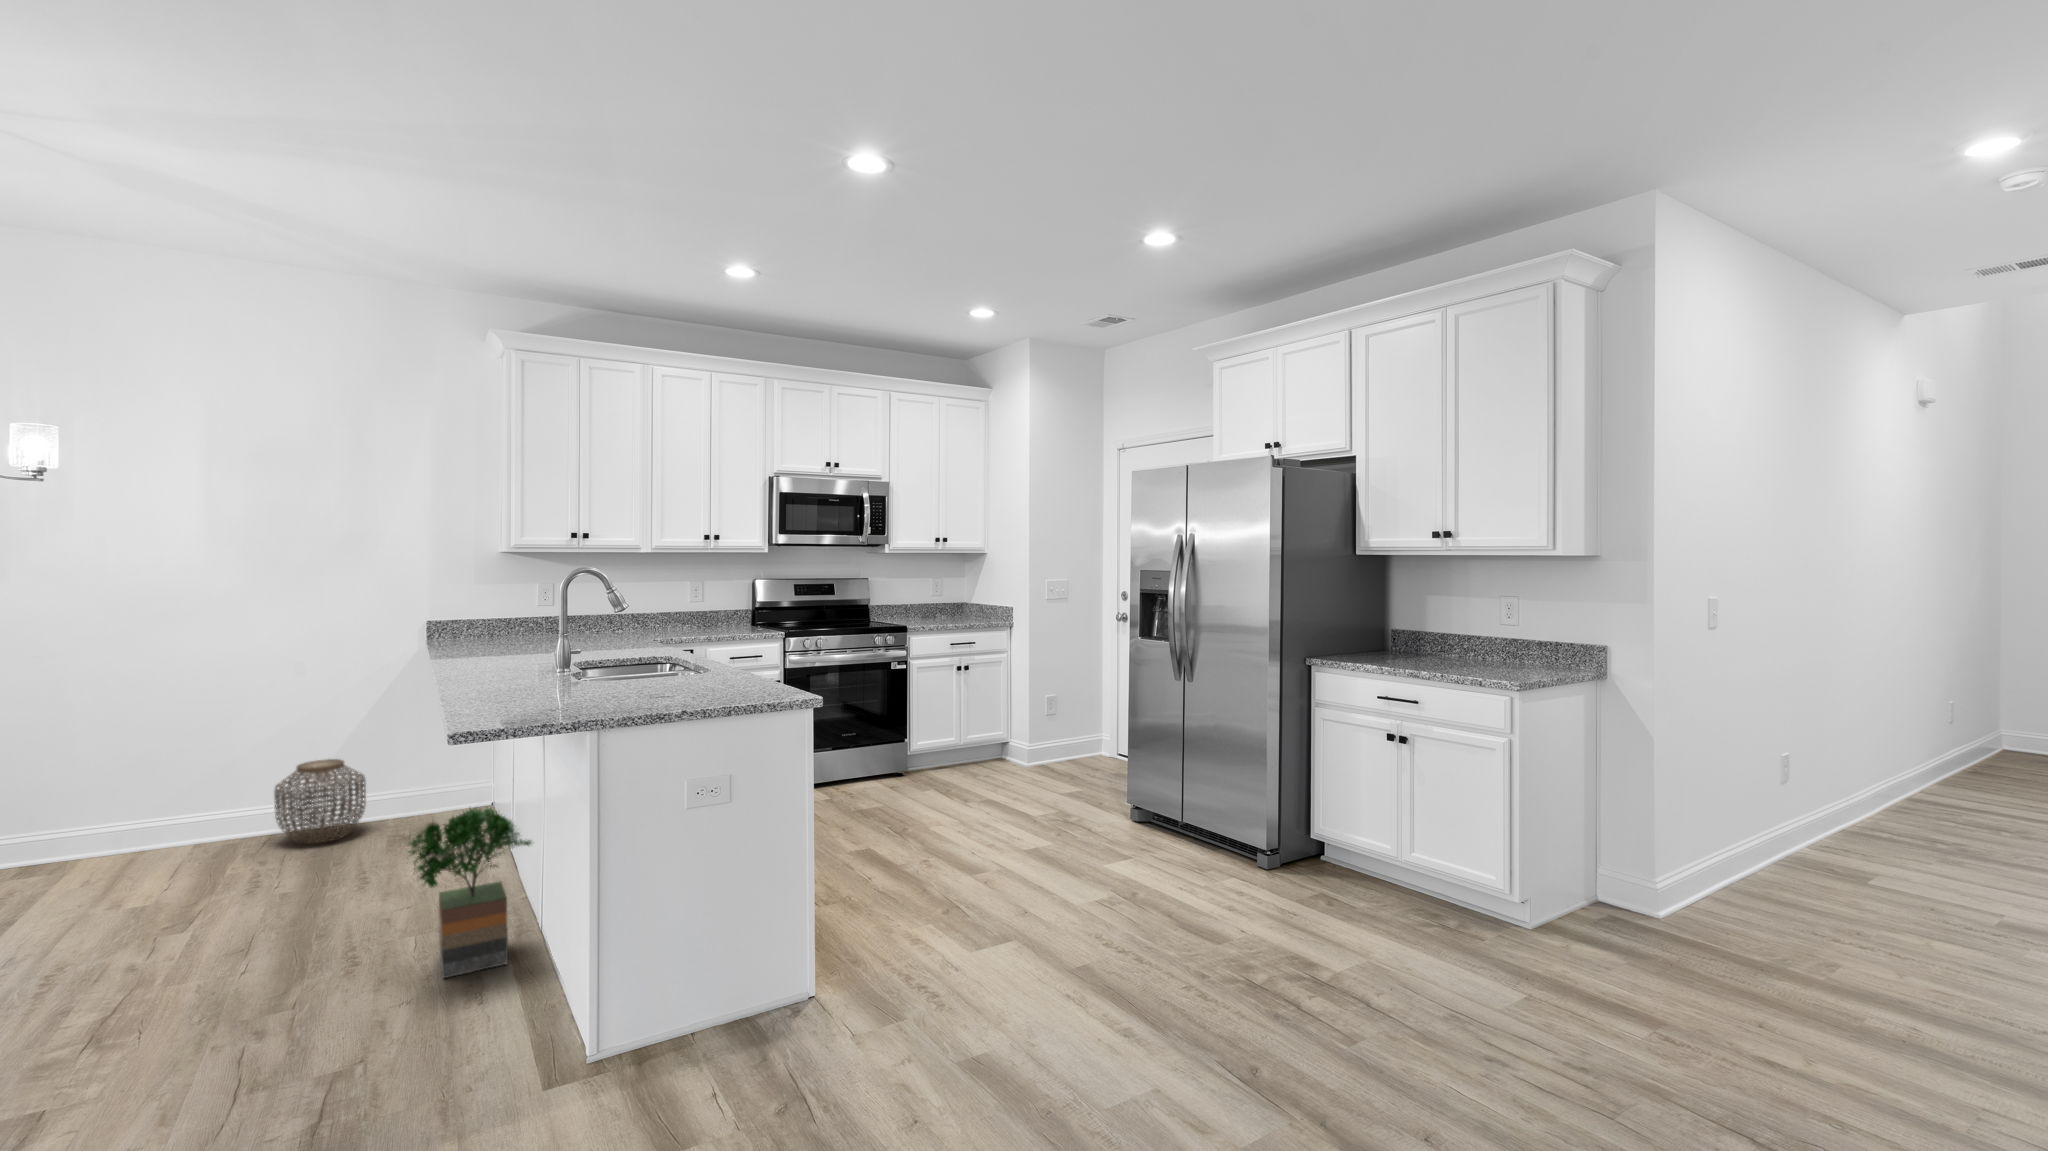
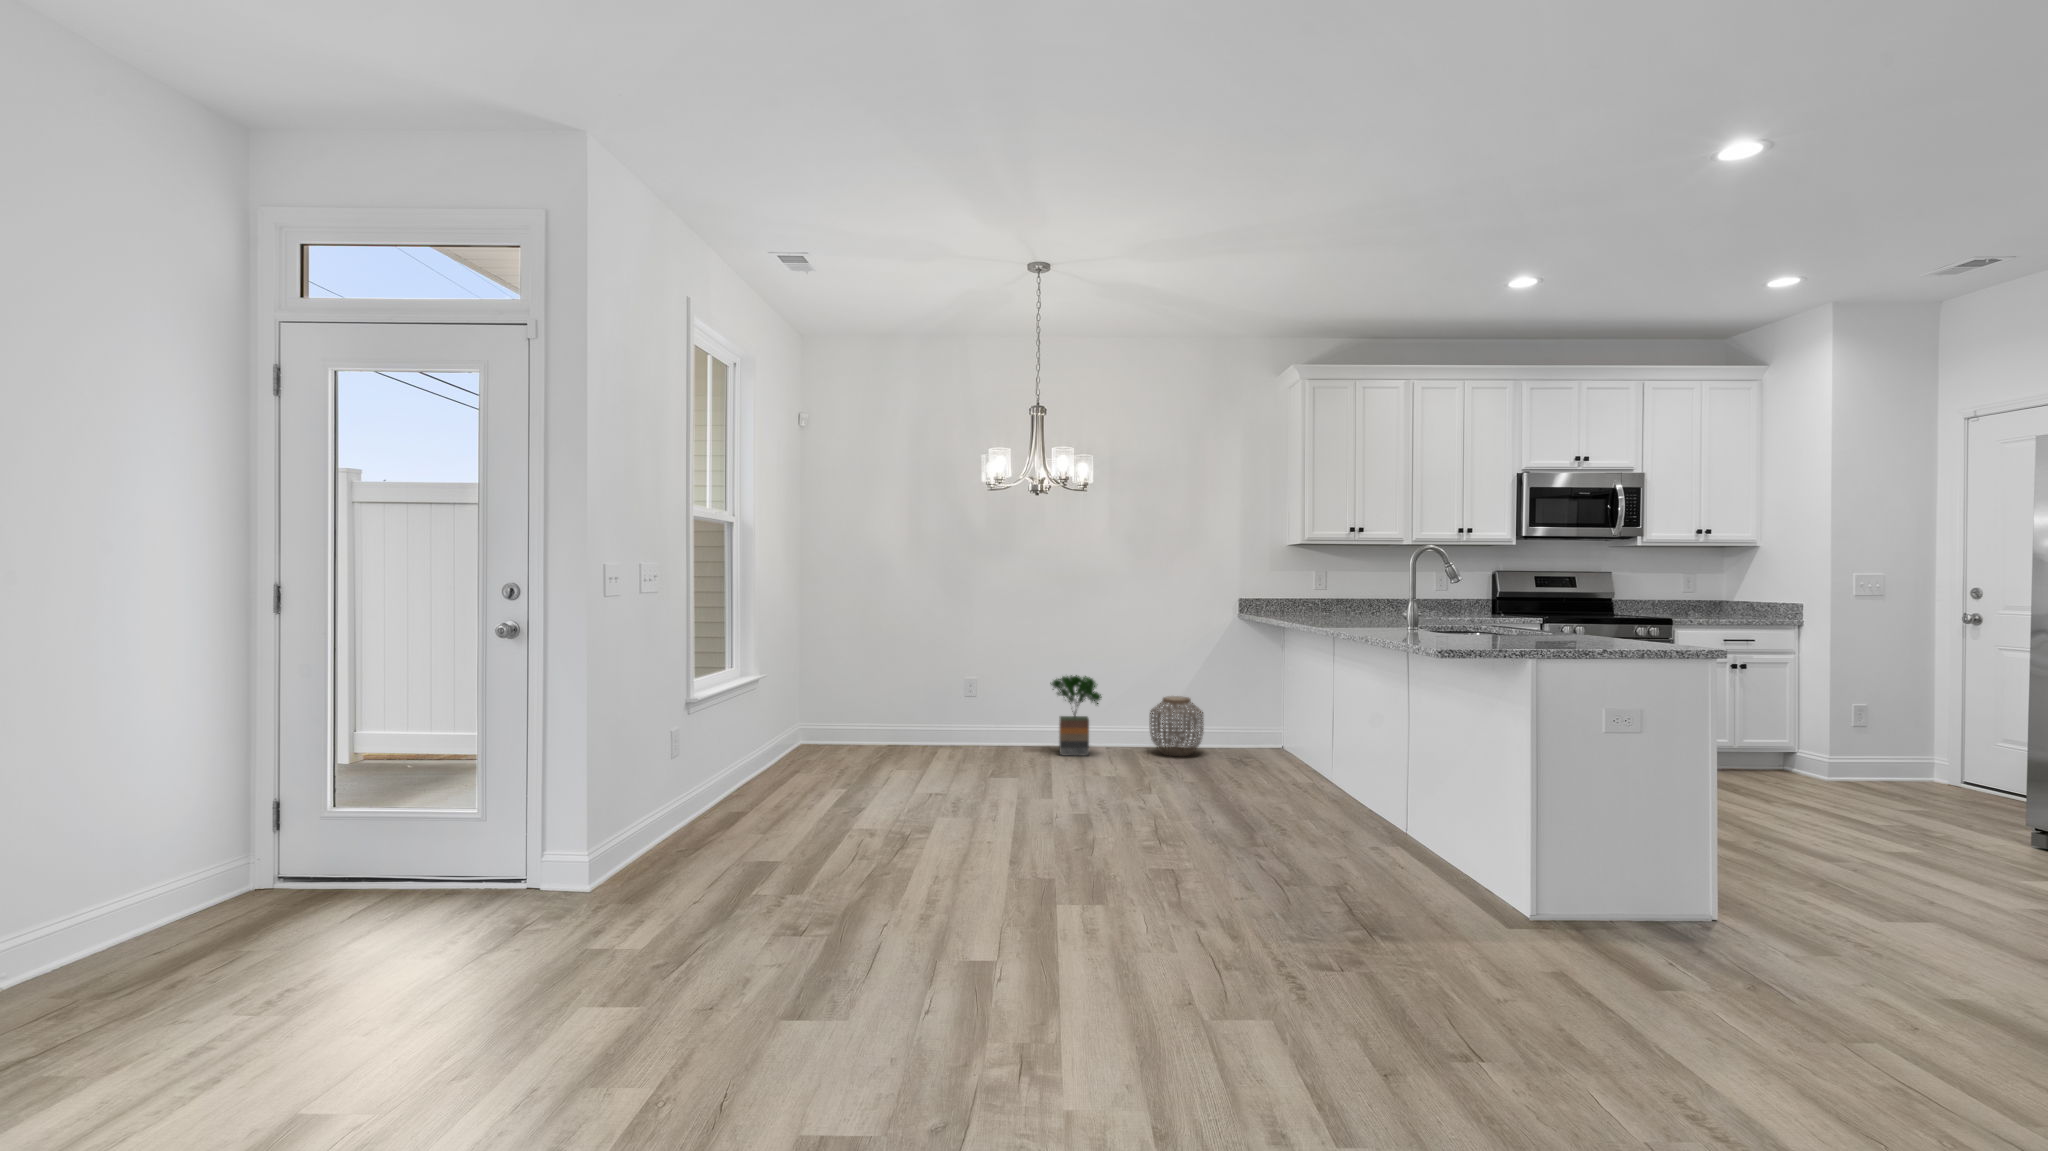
potted tree: present [407,808,532,978] -> present [1050,675,1102,756]

